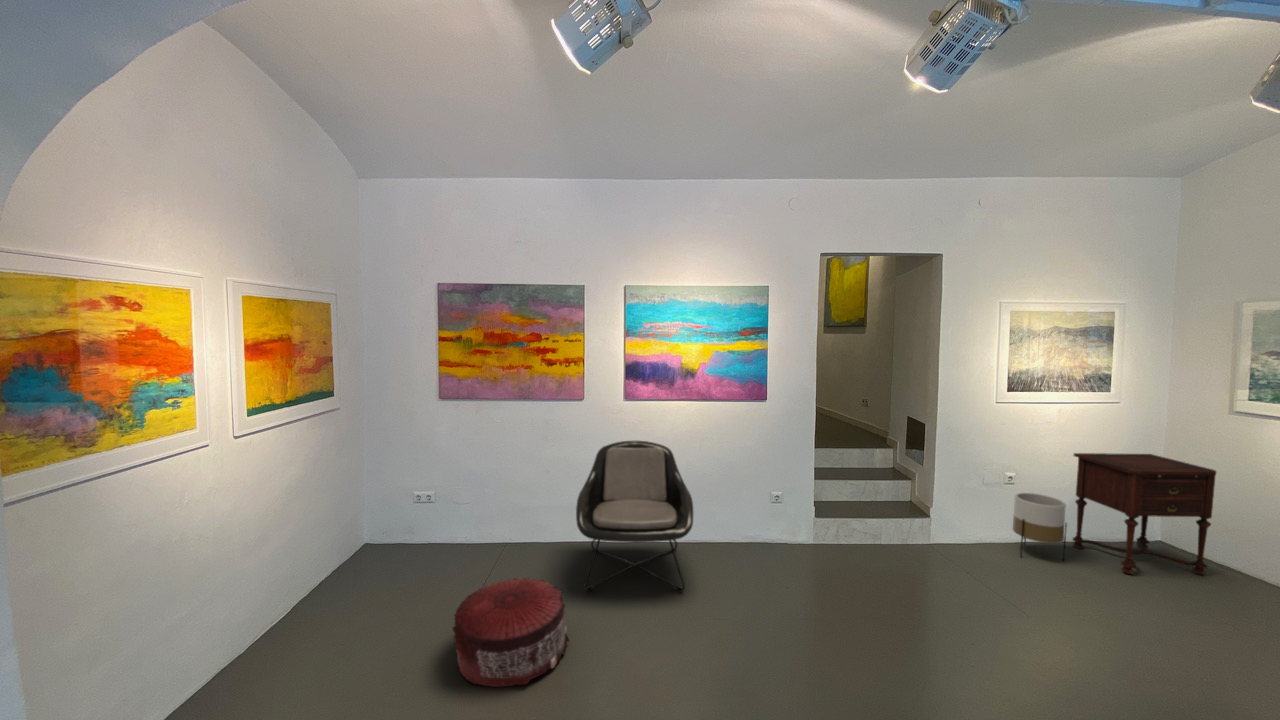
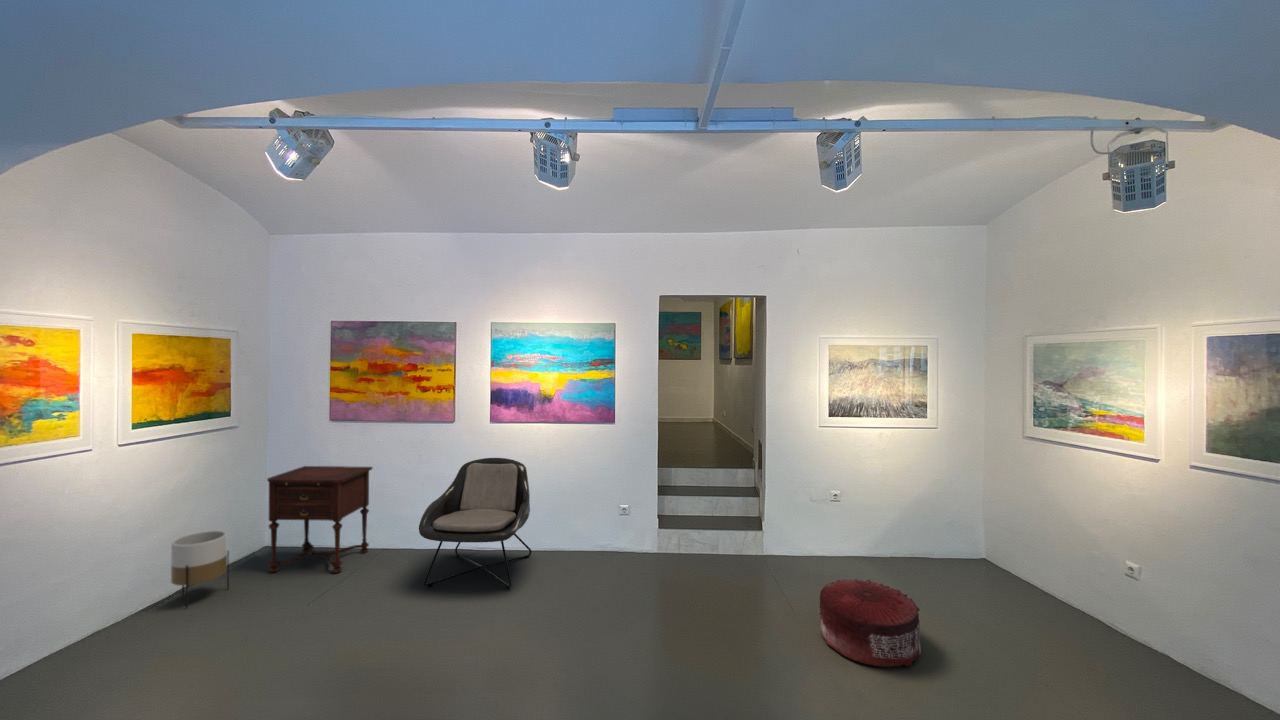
side table: present [1073,453,1216,575] -> present [267,466,372,573]
planter: present [1013,493,1067,560] -> present [171,531,229,608]
pouf: present [452,578,569,687] -> present [820,579,921,667]

